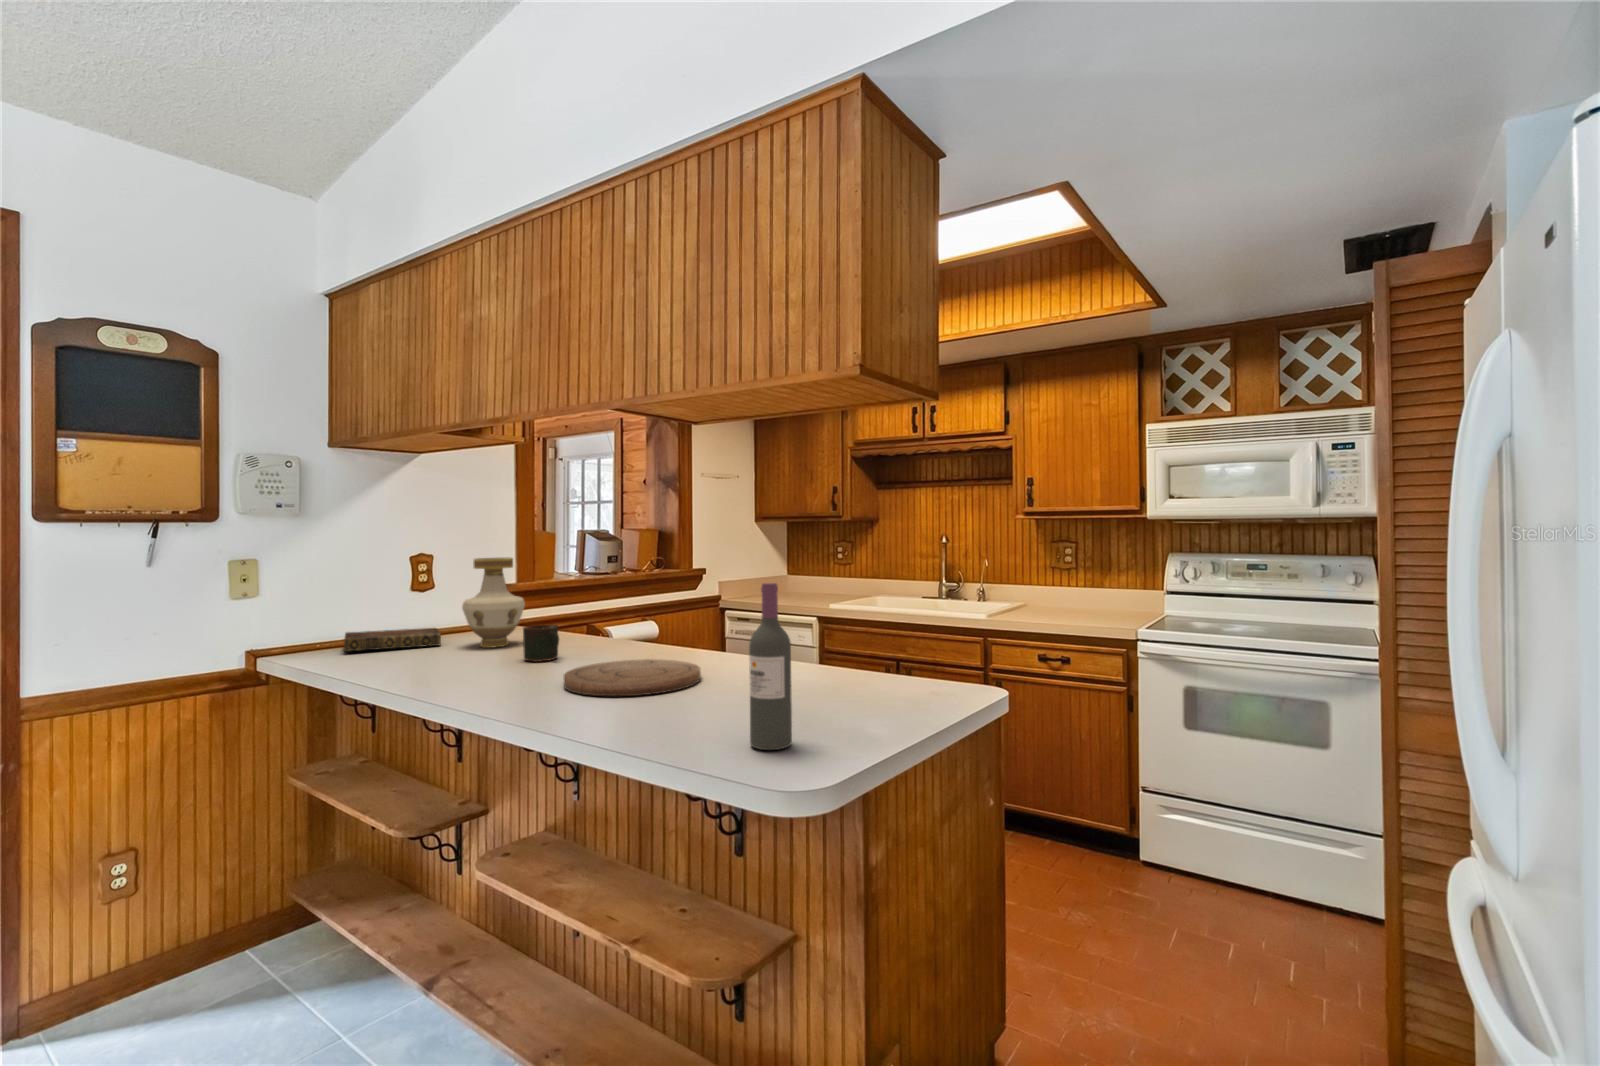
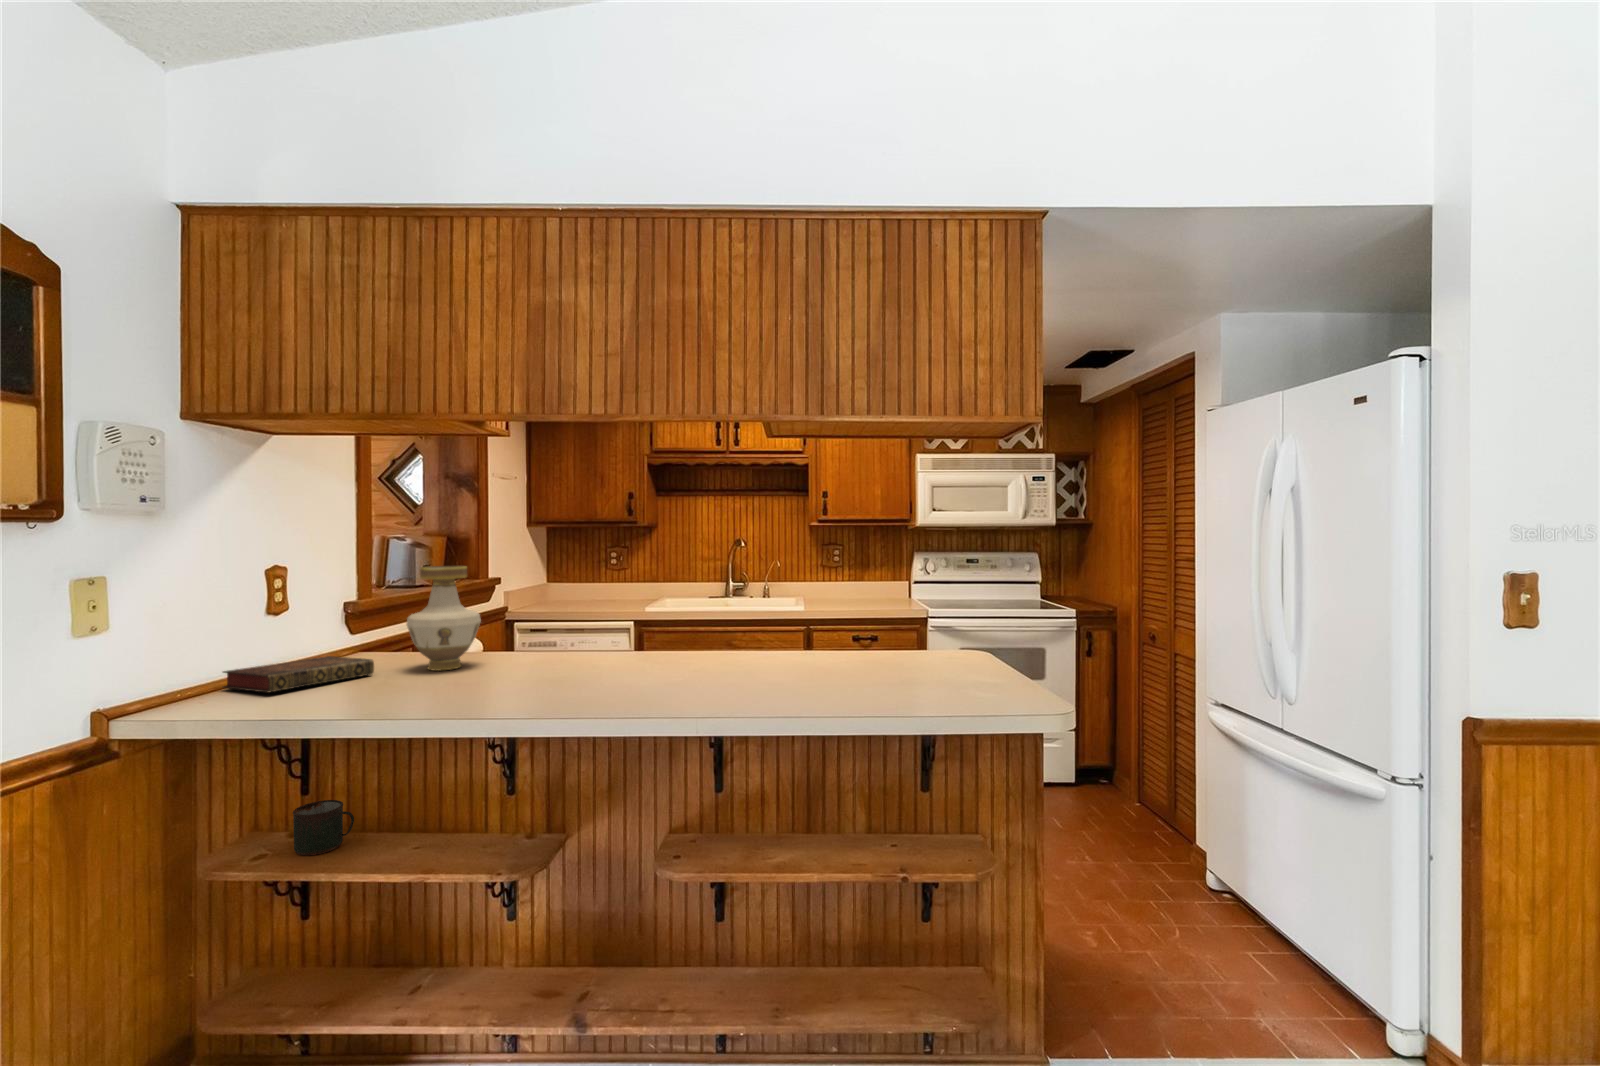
wine bottle: present [749,583,792,750] -> none [960,573,992,696]
mug: present [523,625,559,662] -> present [293,800,354,855]
cutting board: present [564,659,701,696] -> none [664,656,789,688]

